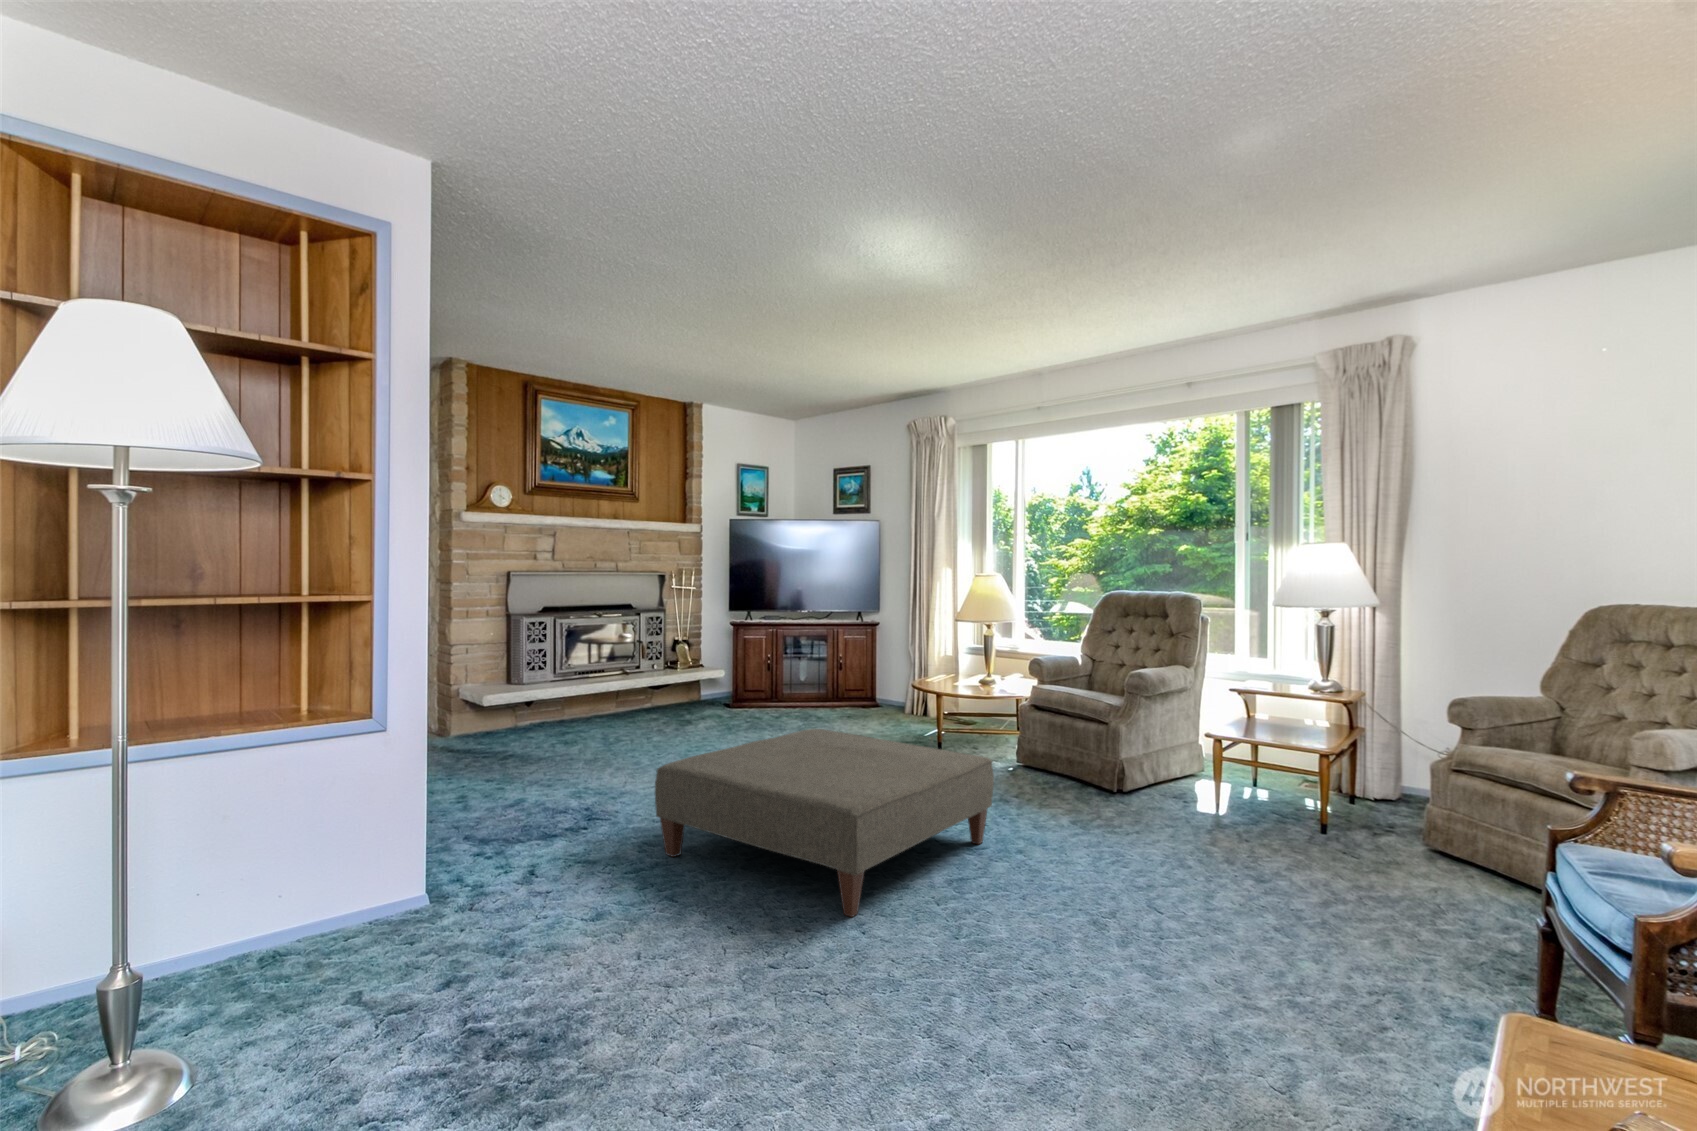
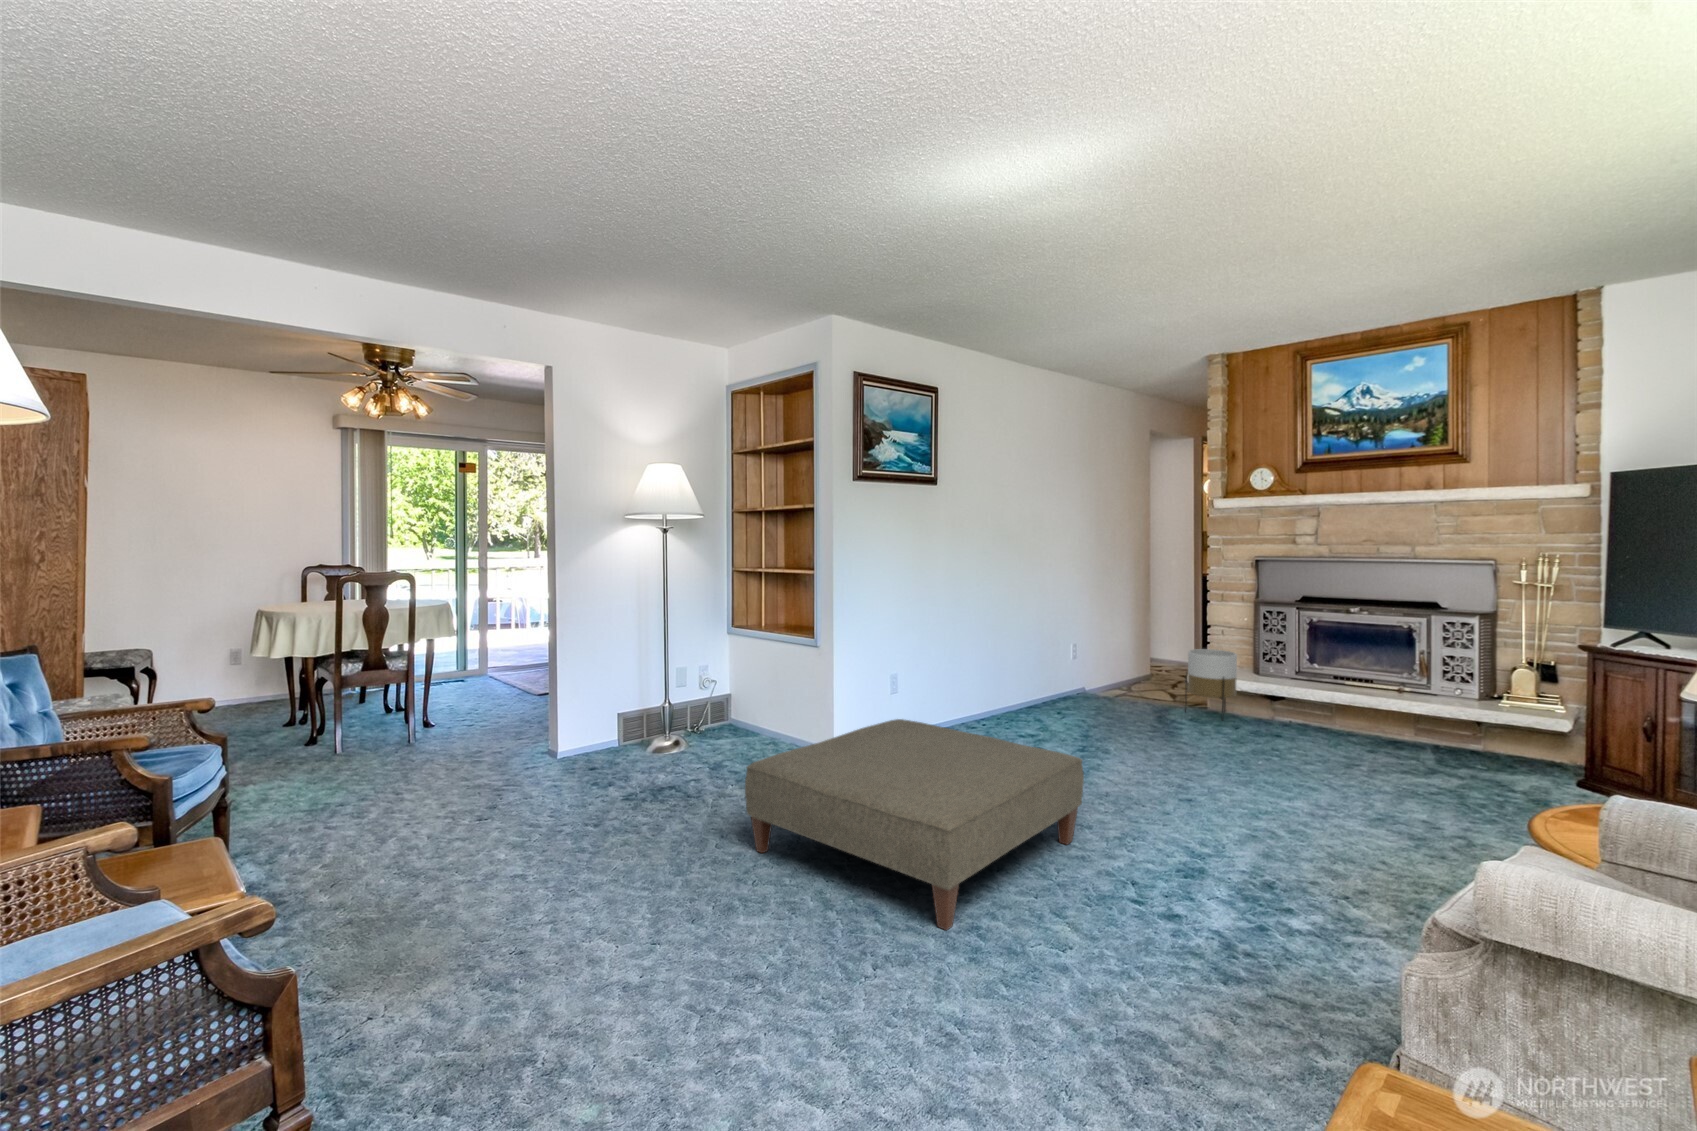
planter: none [463,669,514,742] -> present [1186,649,1237,712]

